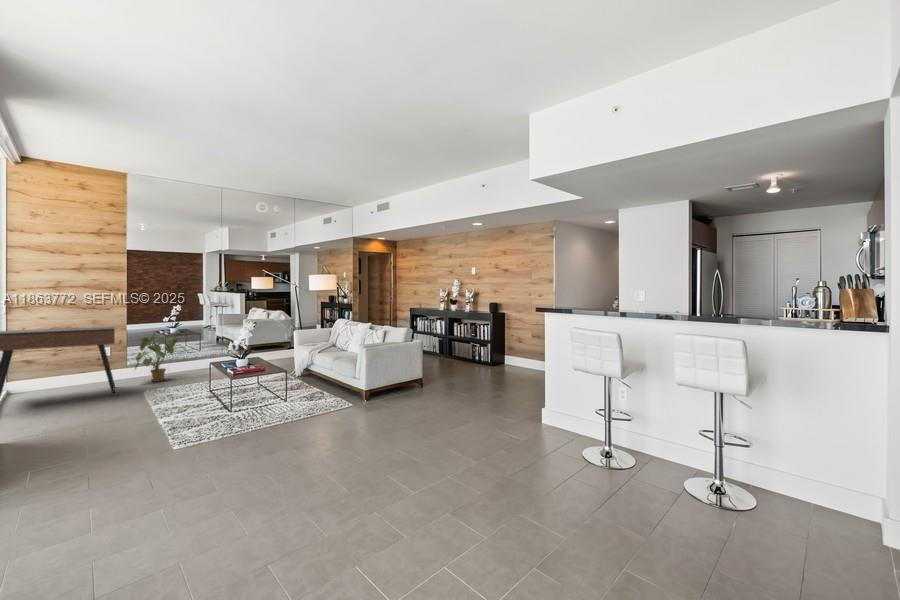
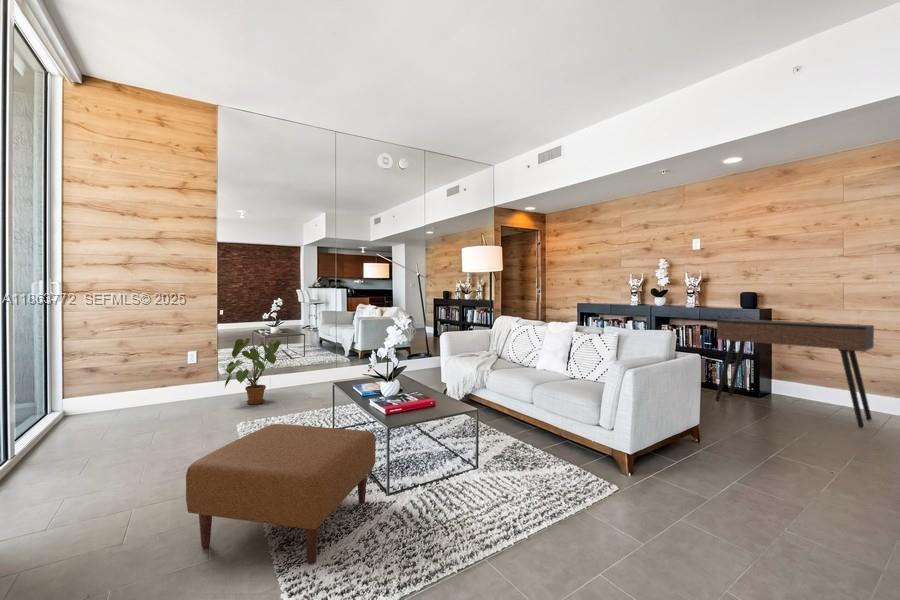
console table: present [0,327,115,397] -> present [715,319,874,428]
ottoman: none [118,381,223,436] -> present [186,424,376,564]

